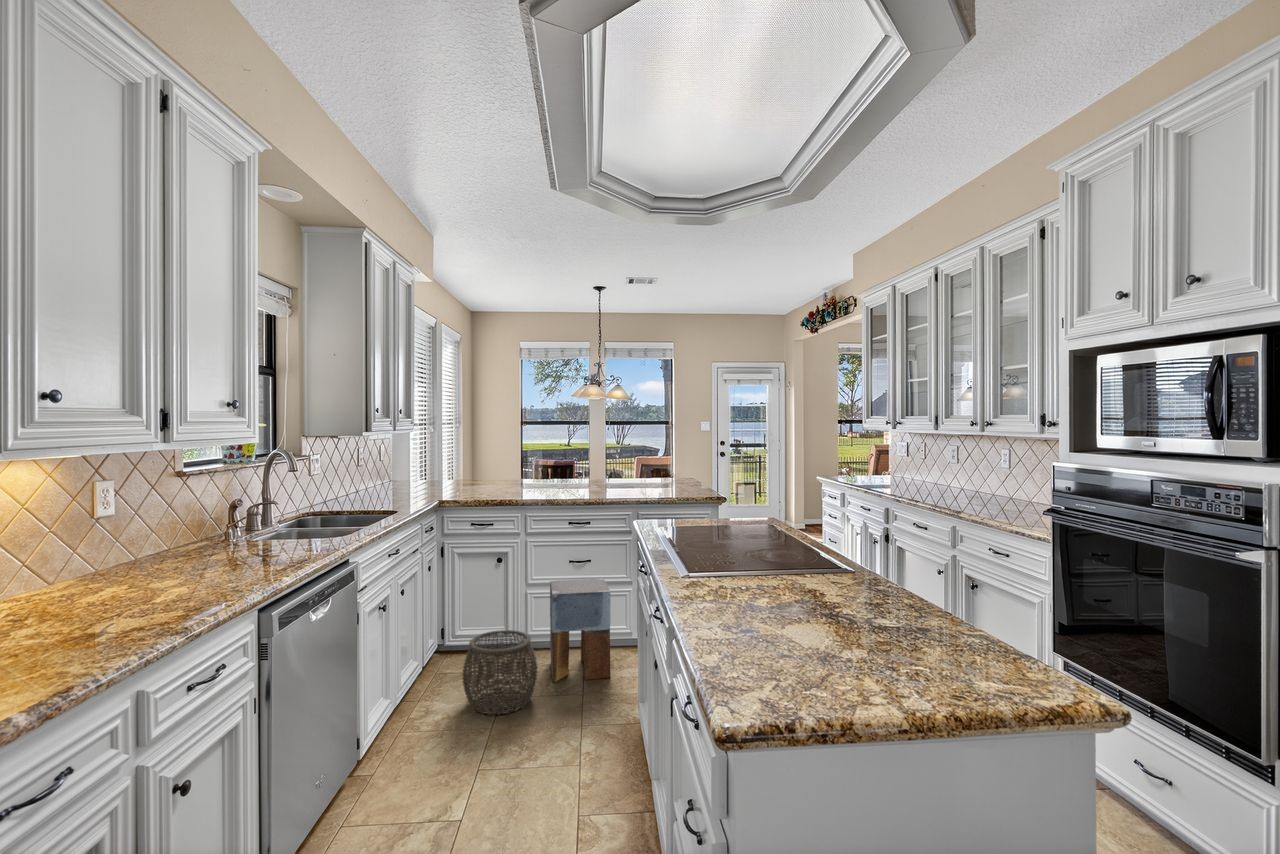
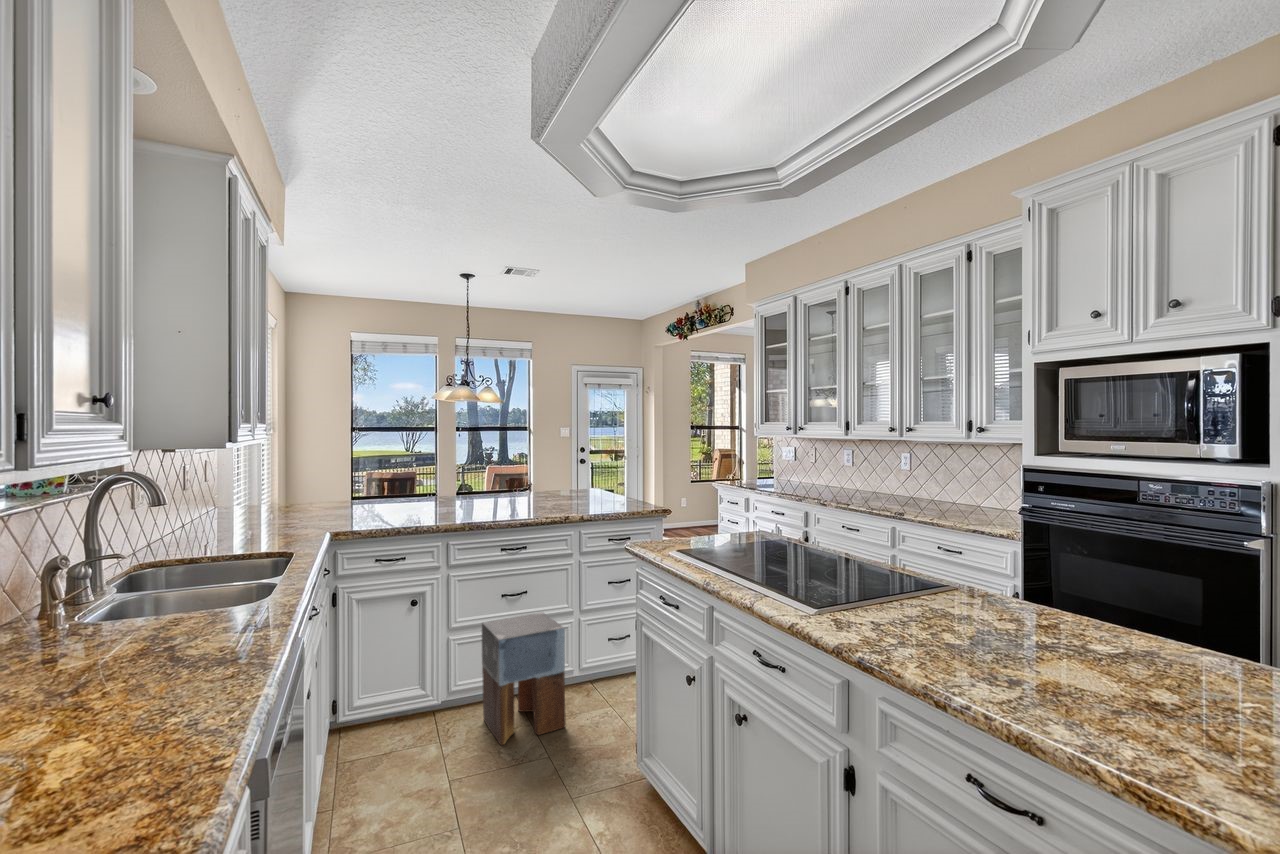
woven basket: present [462,630,538,715] -> none [399,692,497,808]

